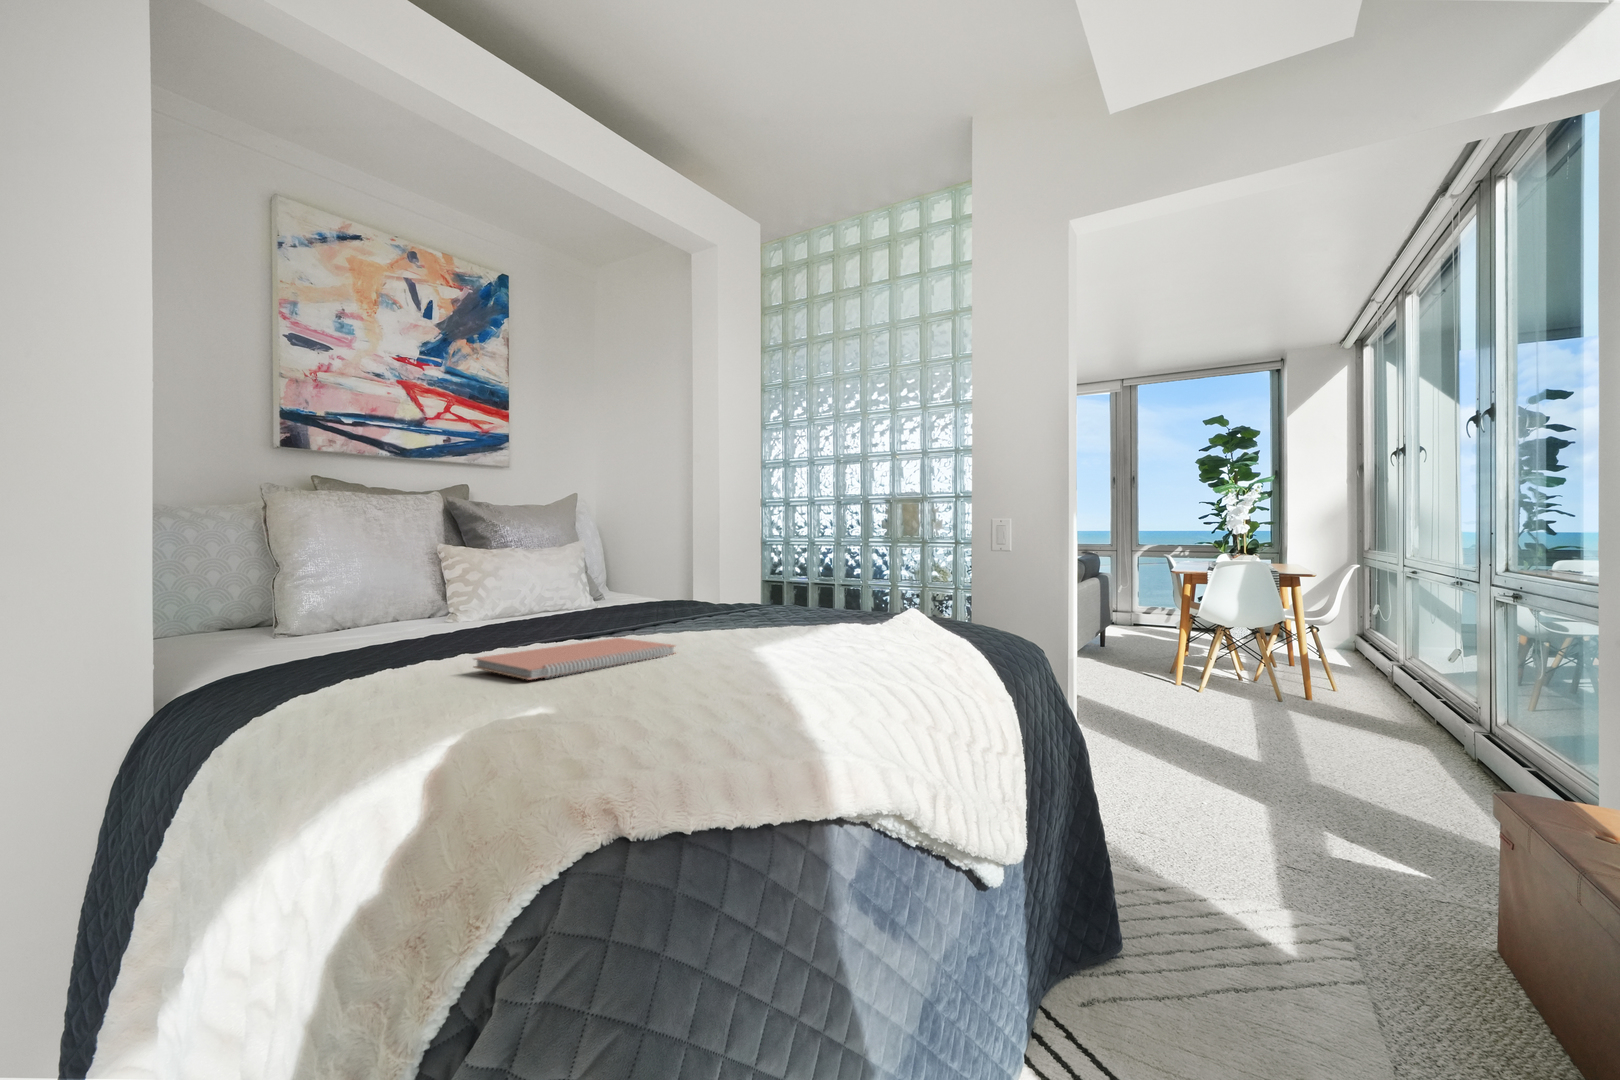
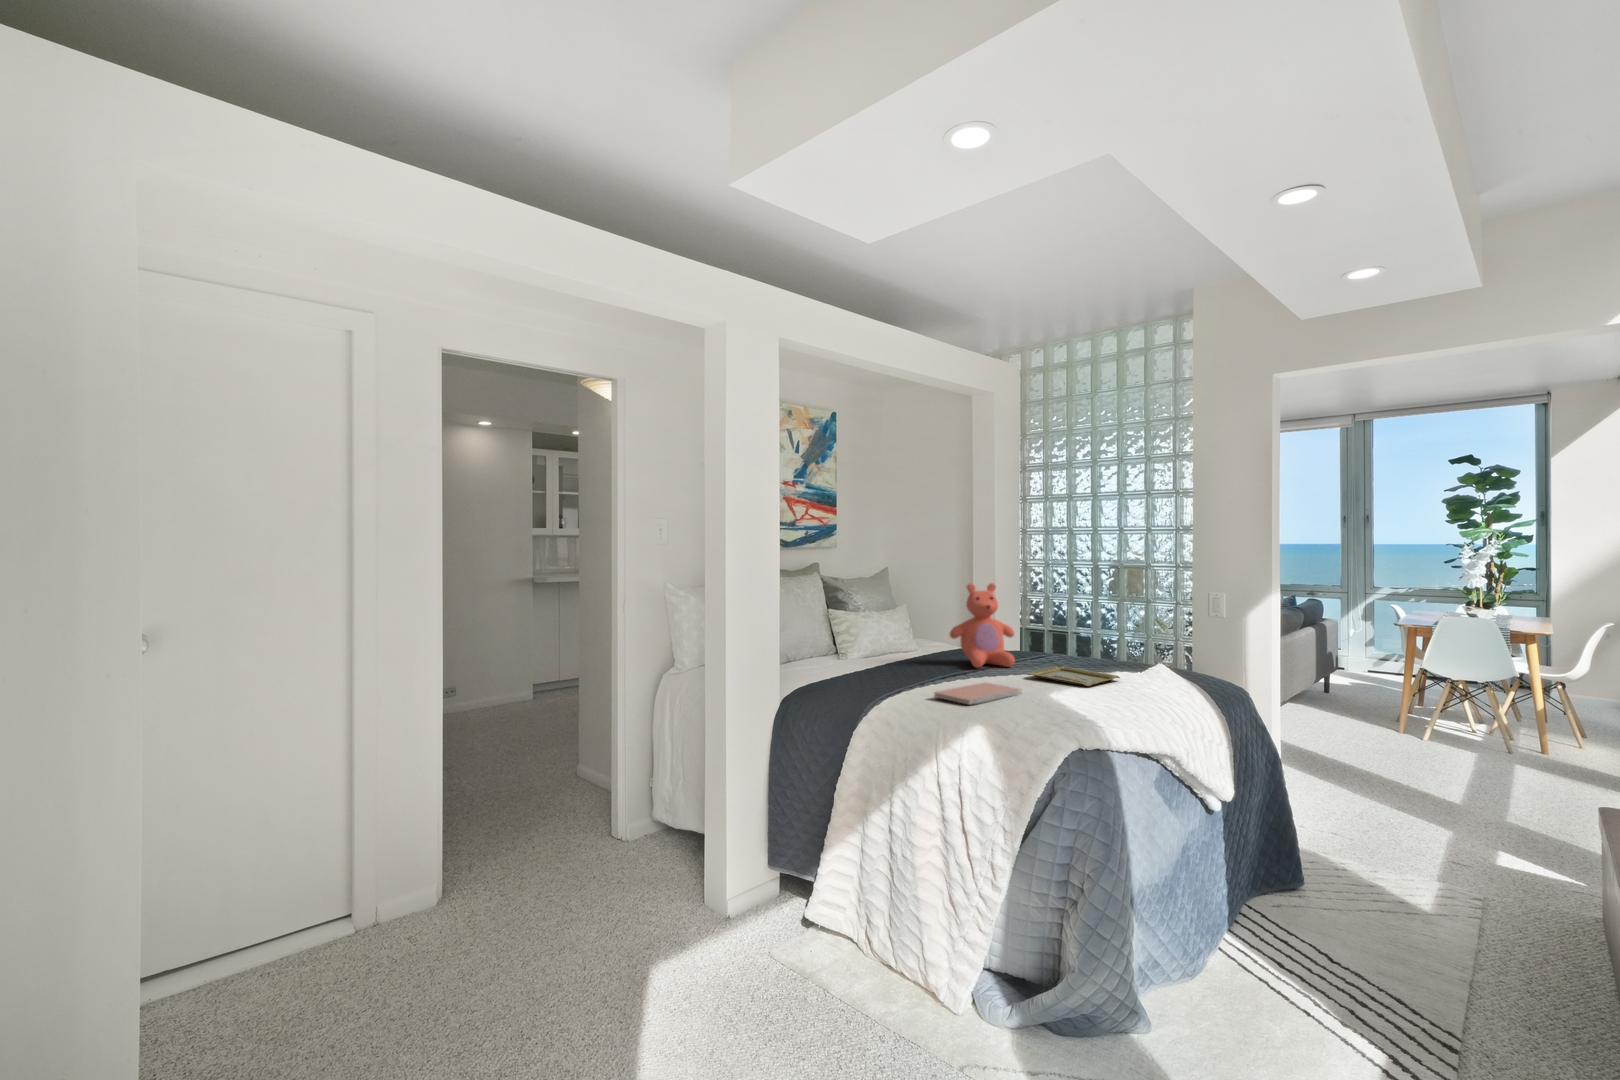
teddy bear: none [608,484,719,621] -> present [950,583,1015,668]
tray: none [713,611,866,637] -> present [1028,666,1120,686]

